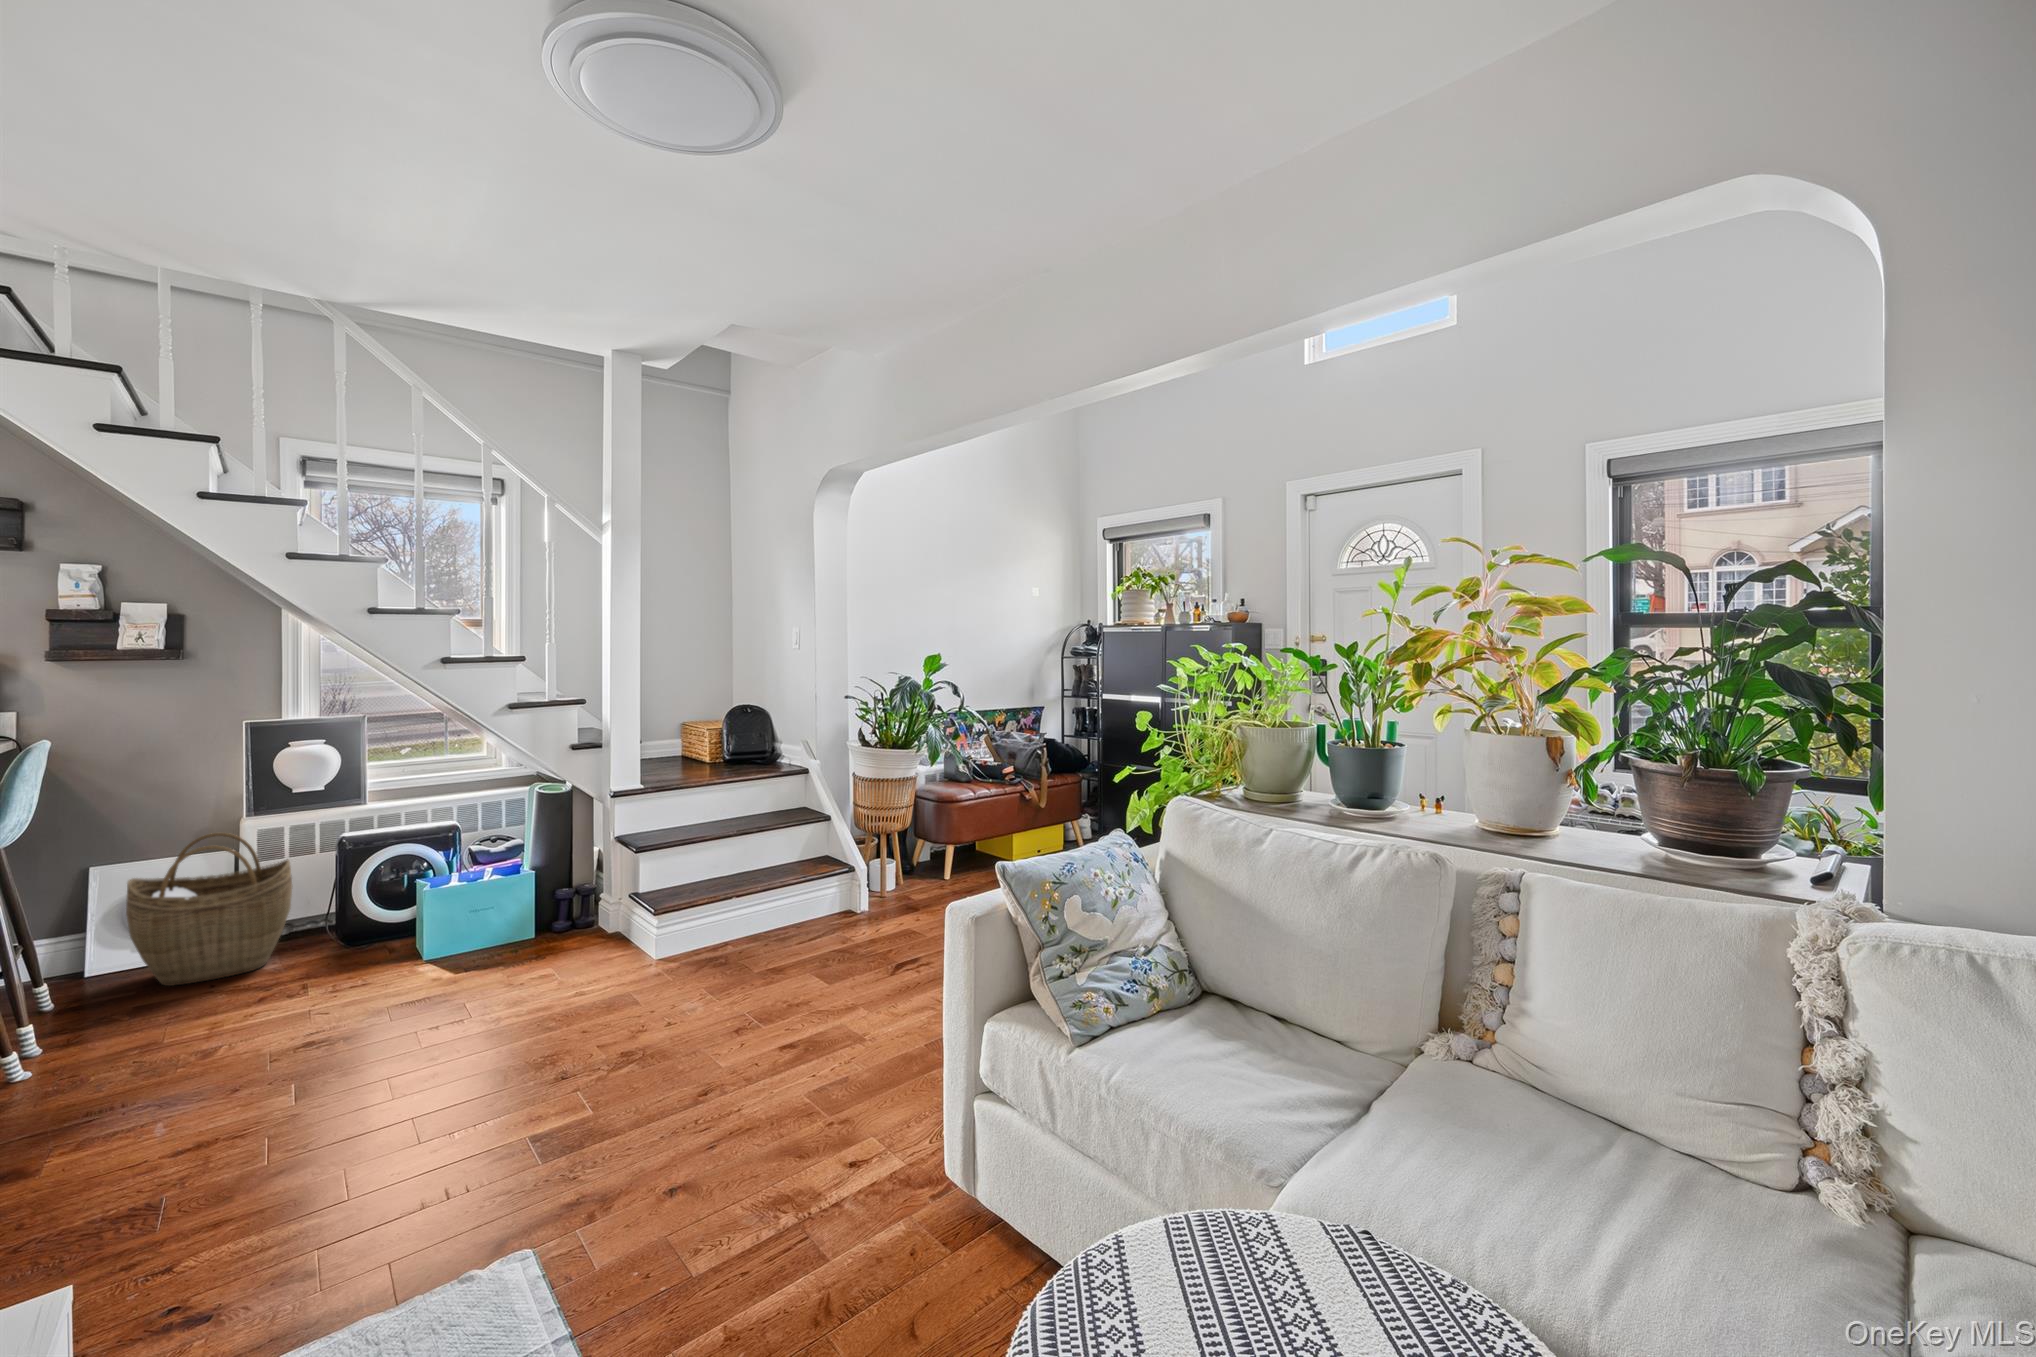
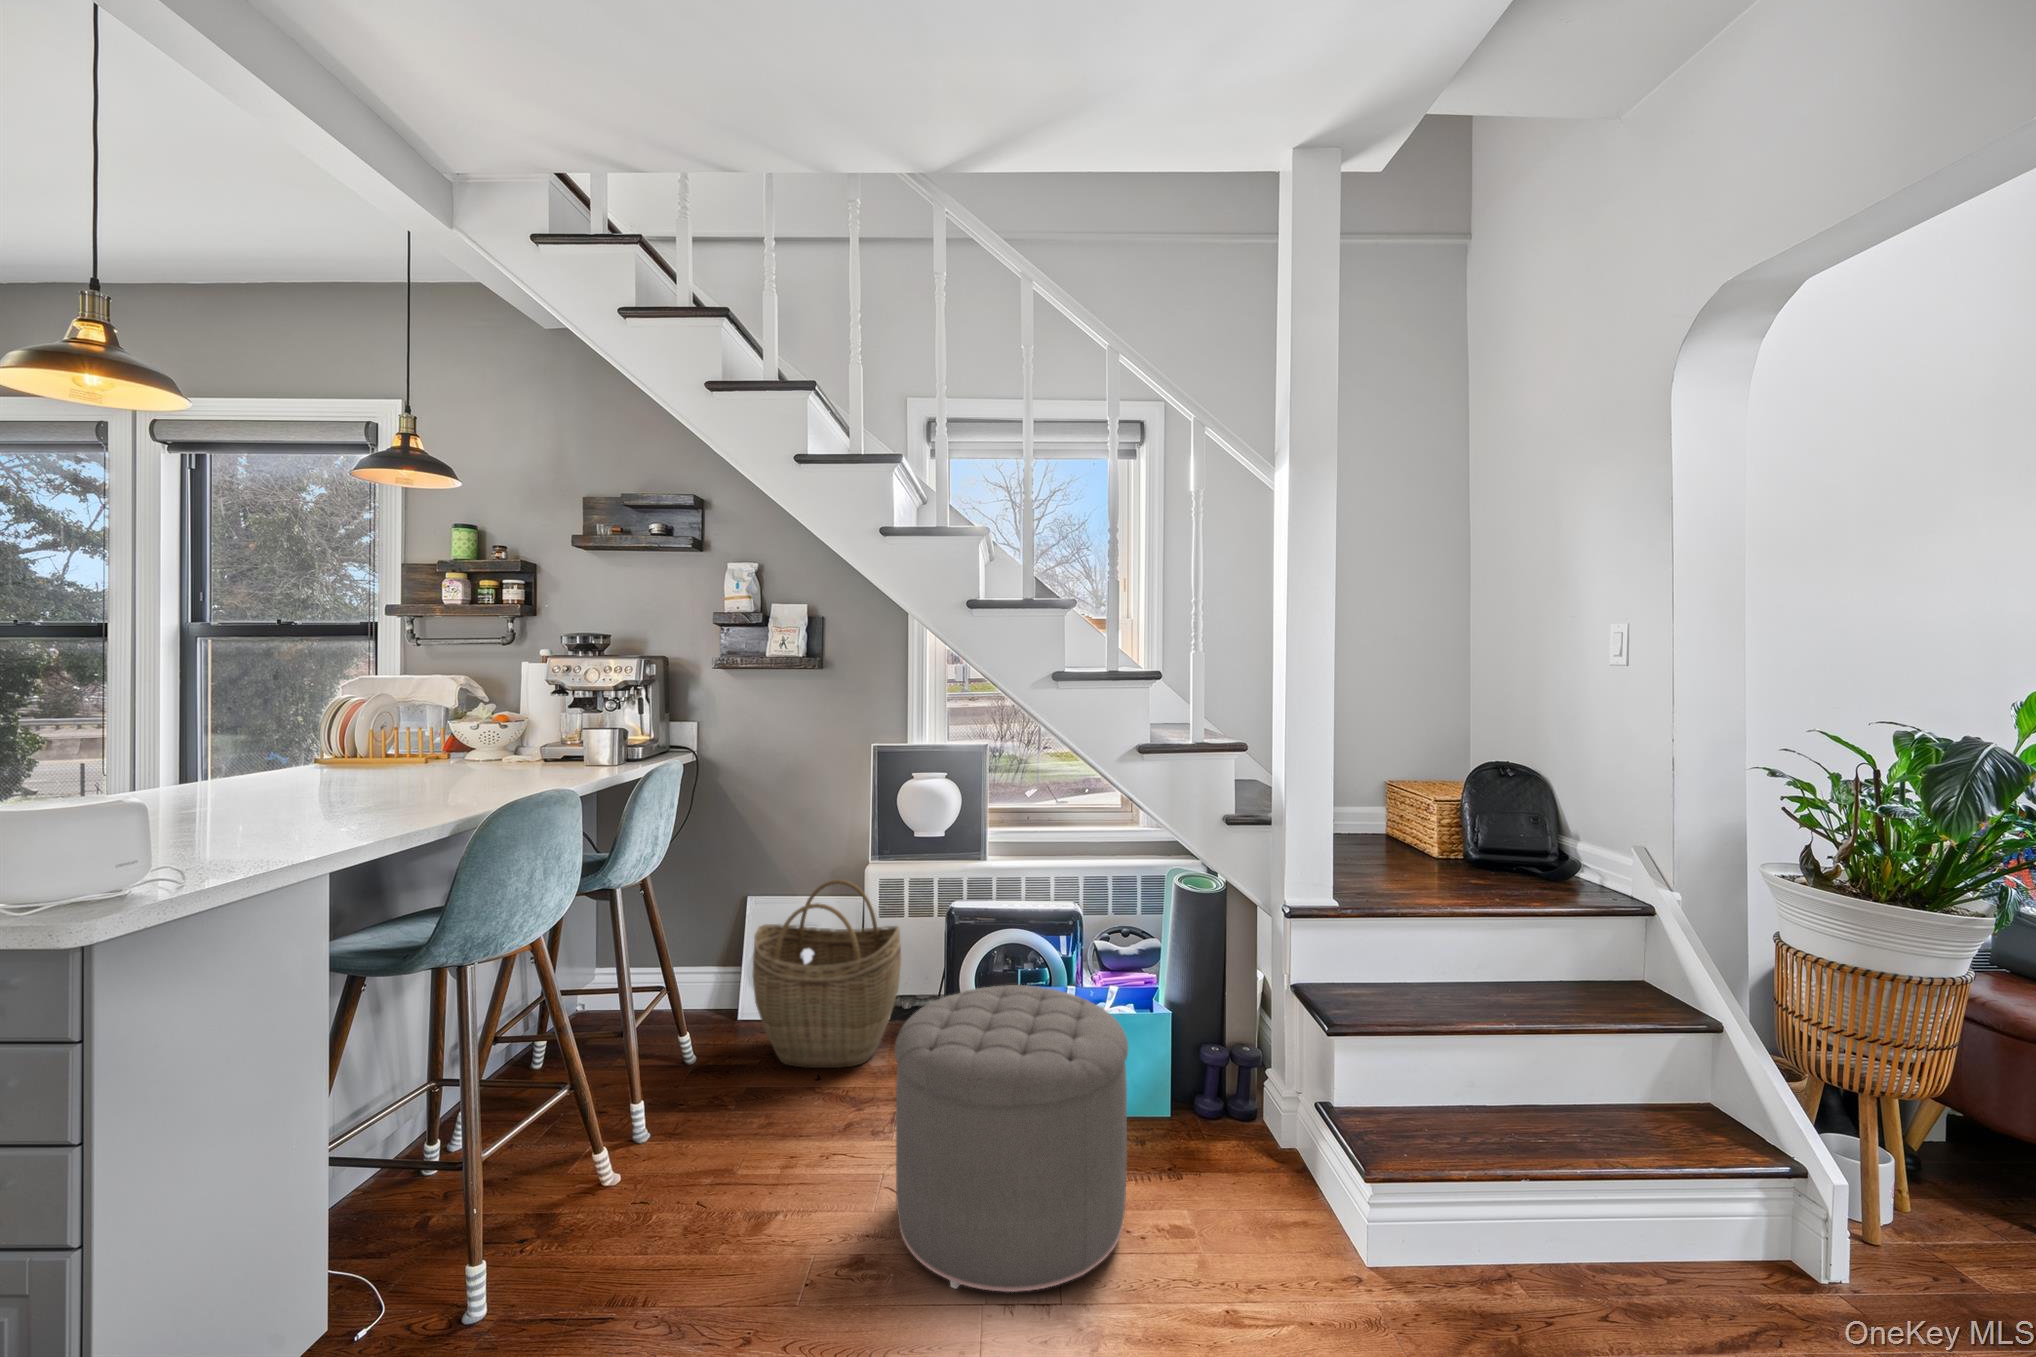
ottoman: none [337,856,515,1028] -> present [895,985,1128,1292]

